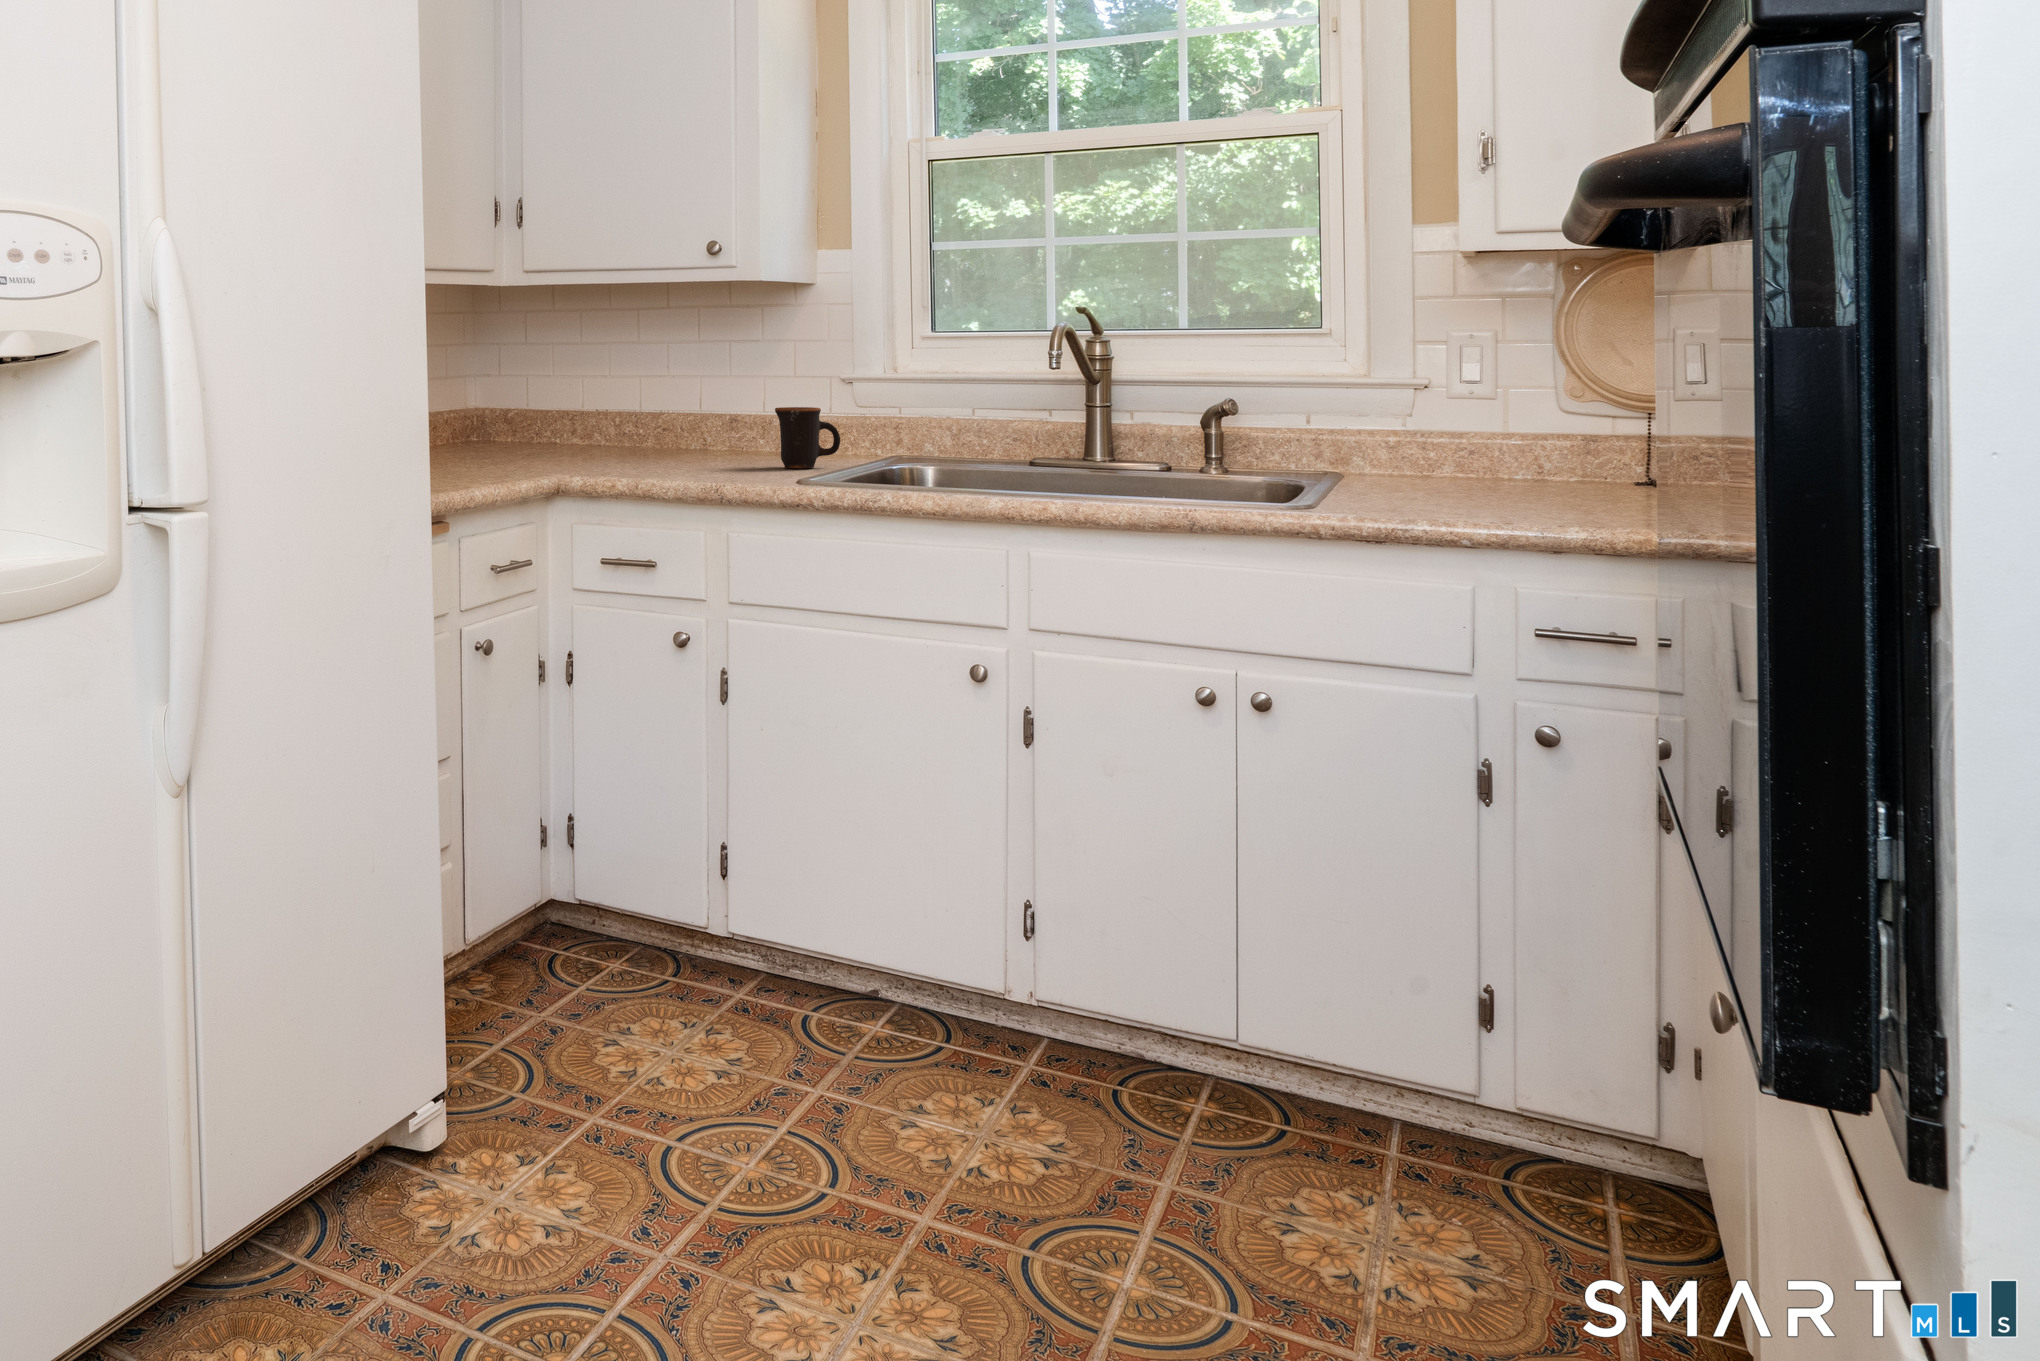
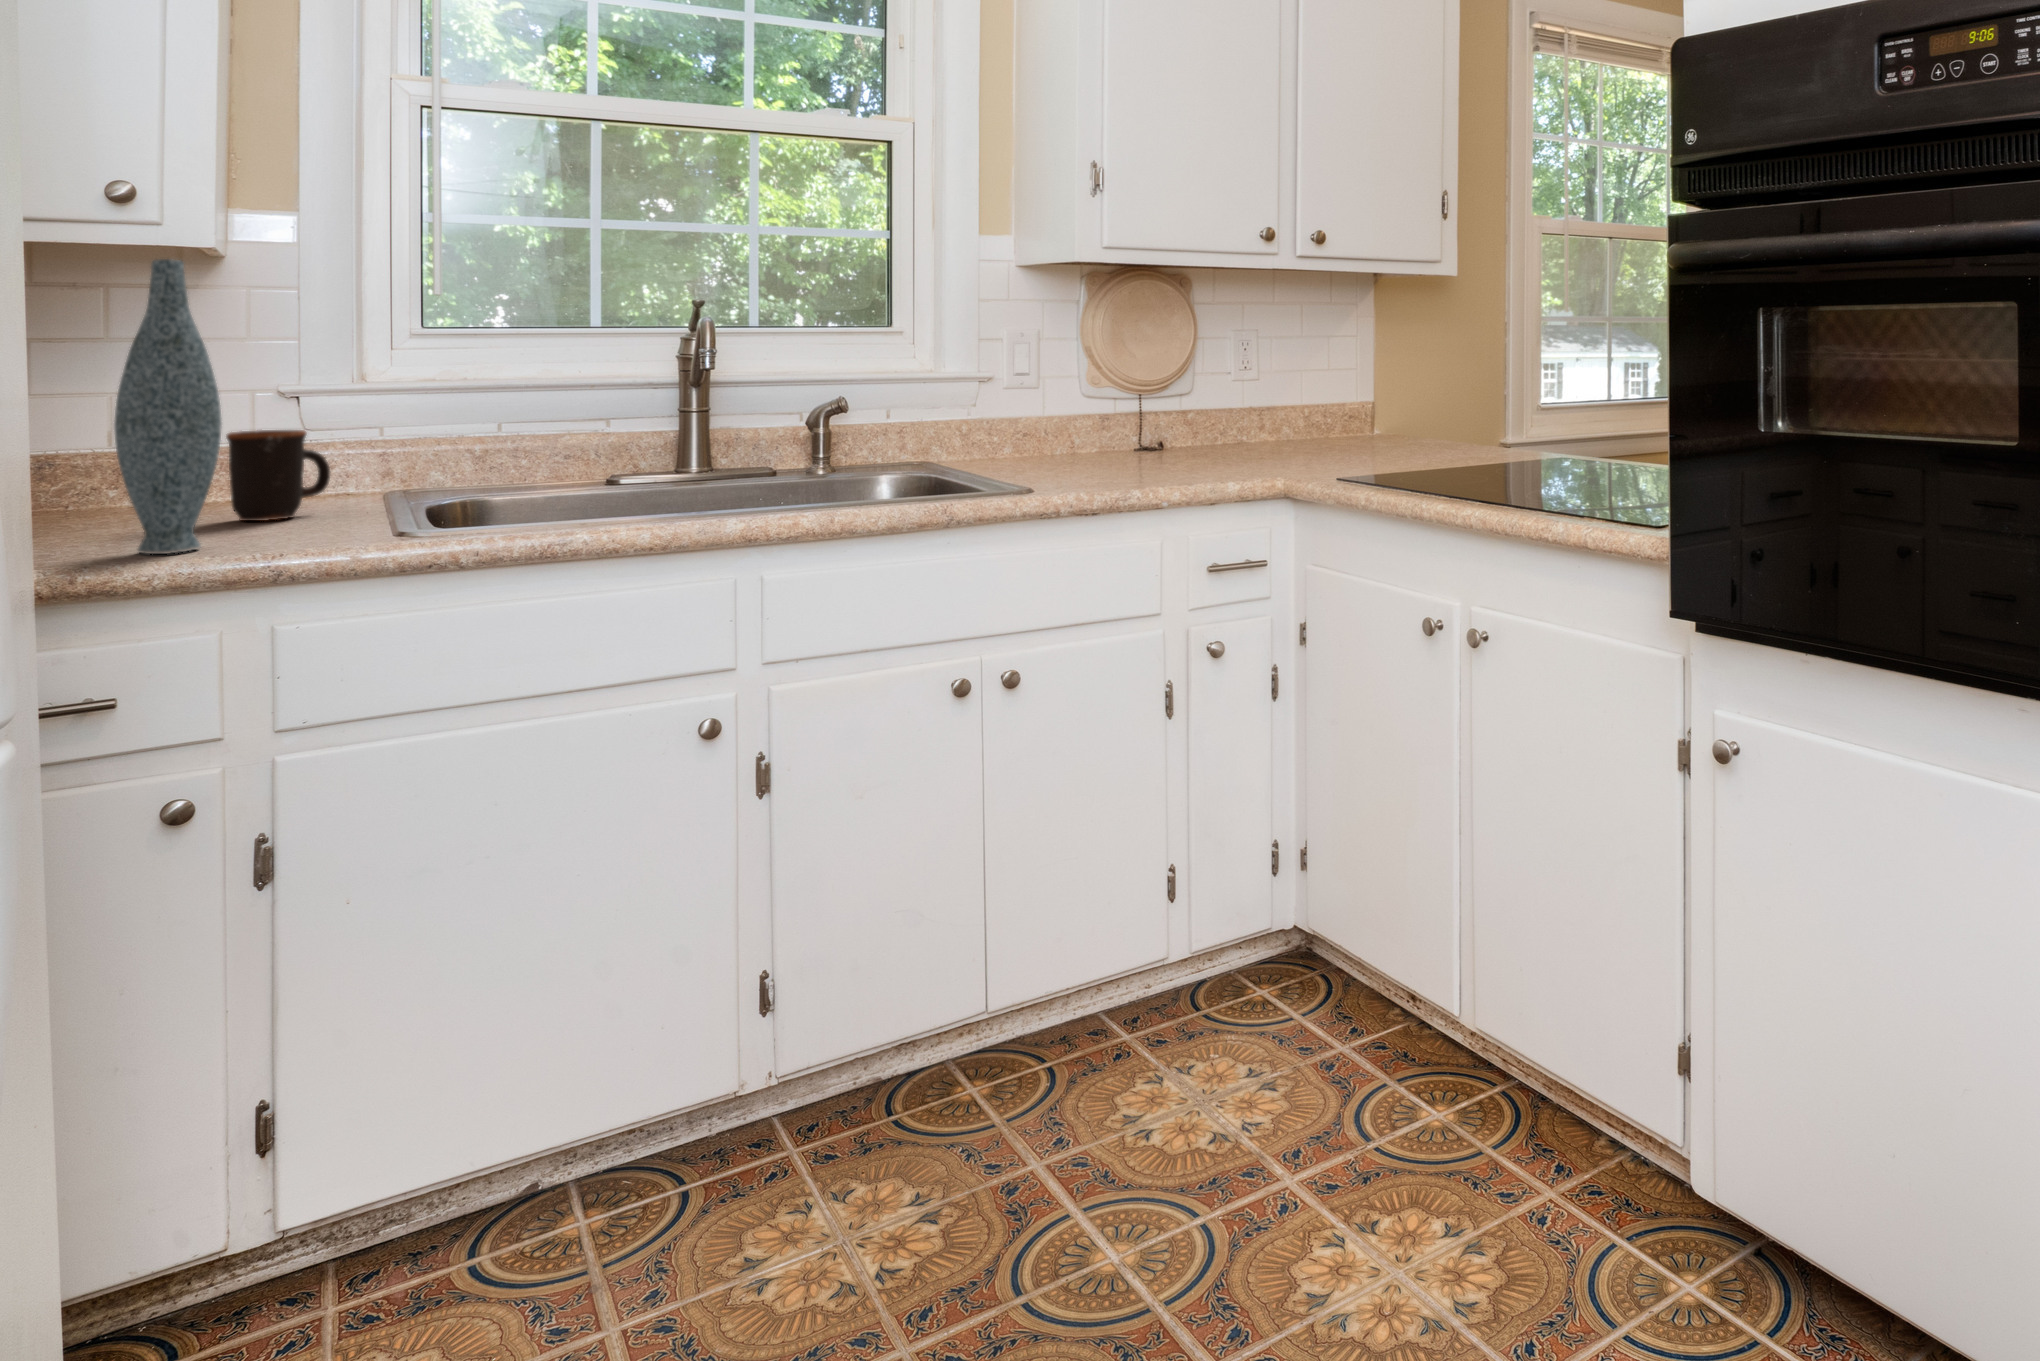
vase: none [676,292,723,477] -> present [114,259,221,554]

